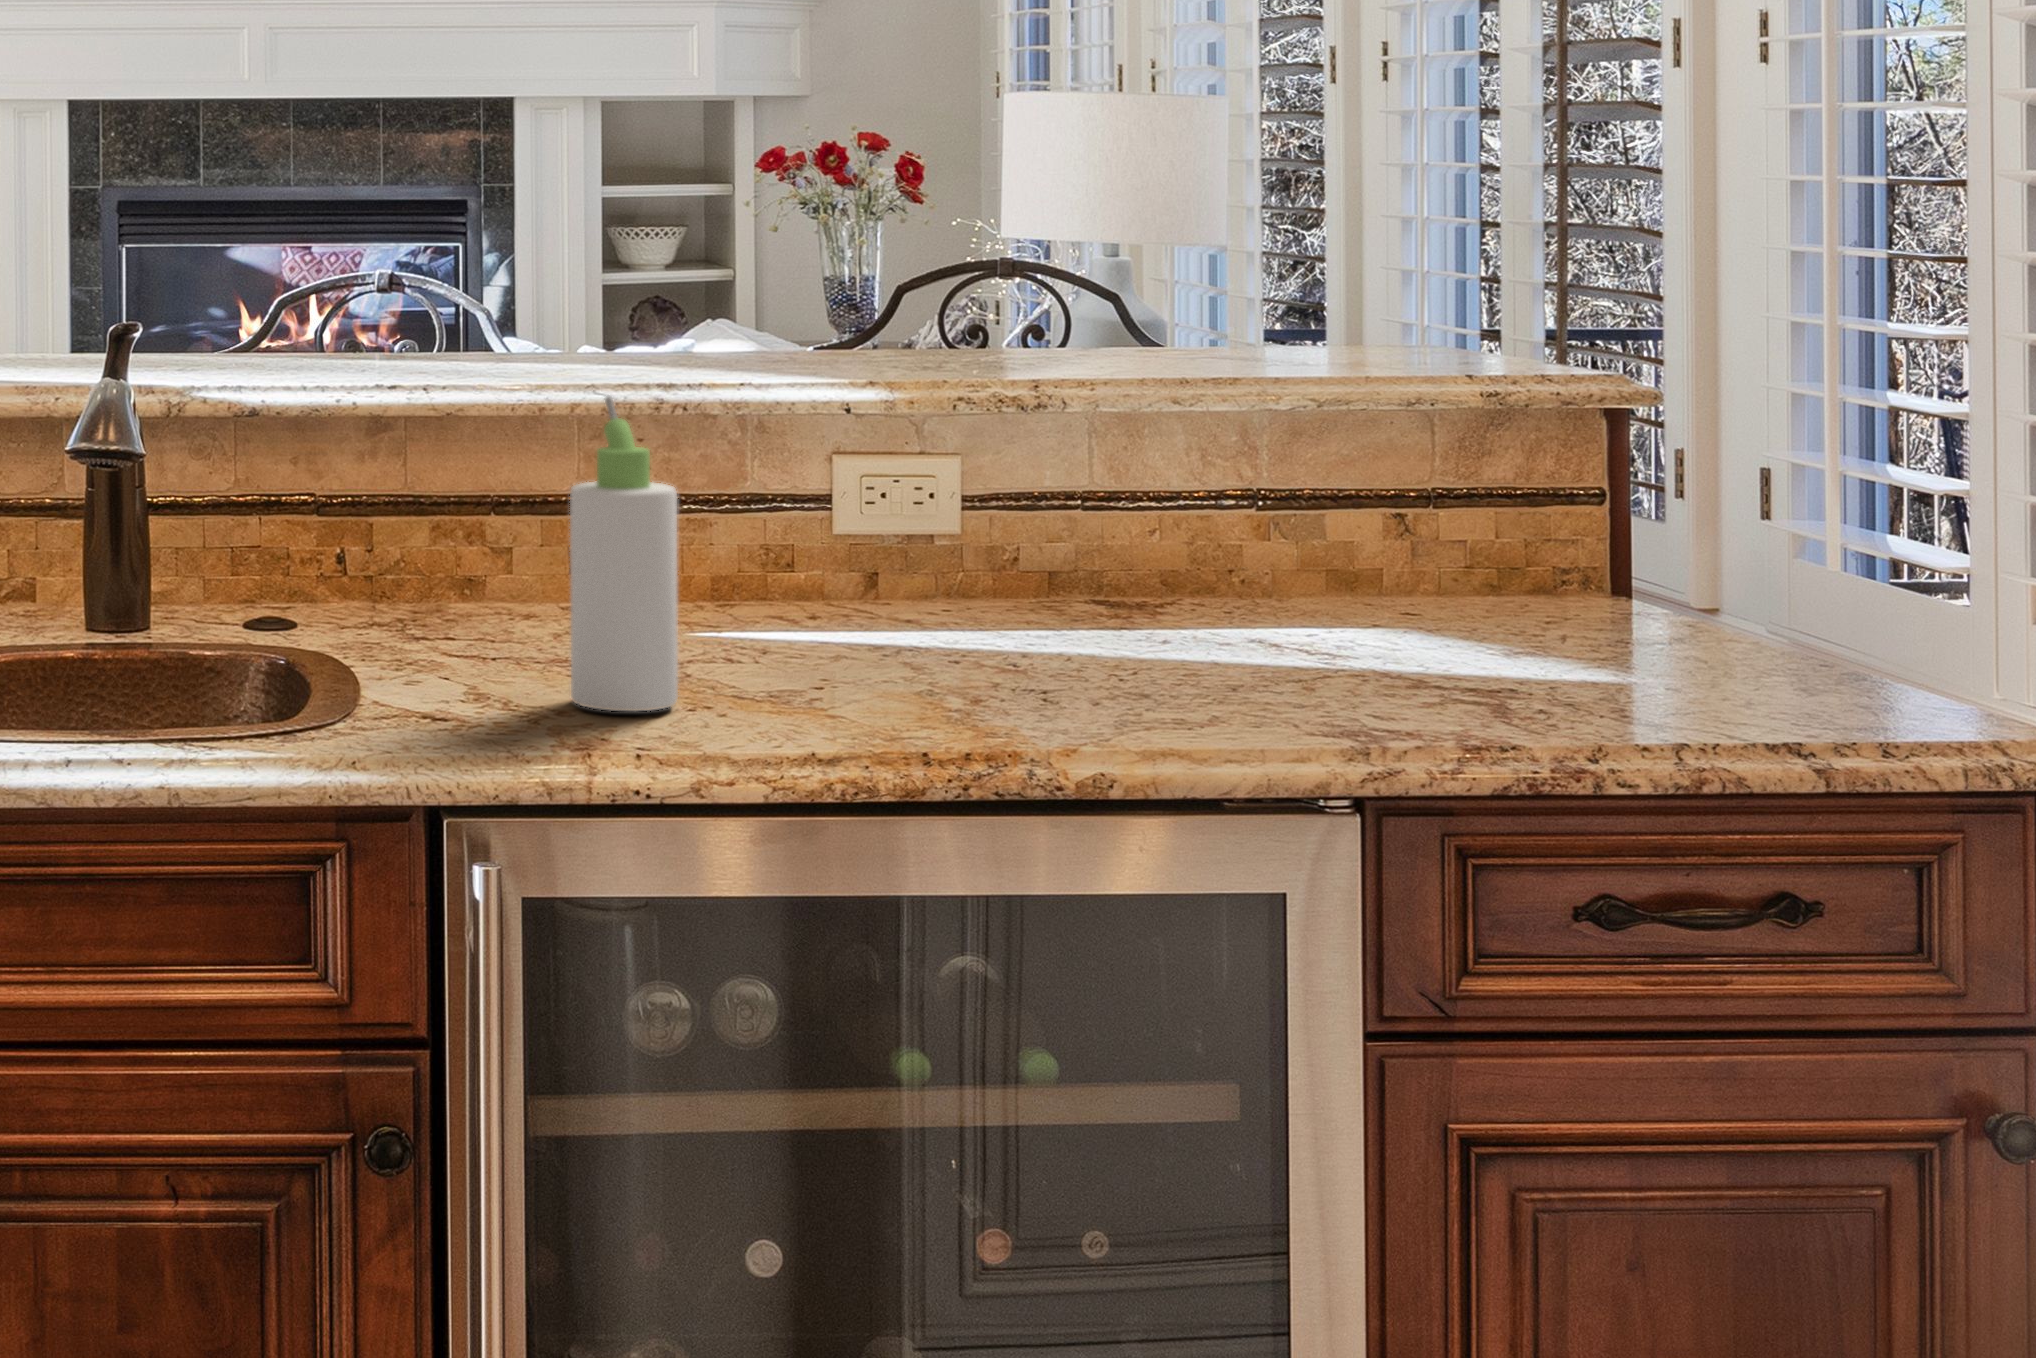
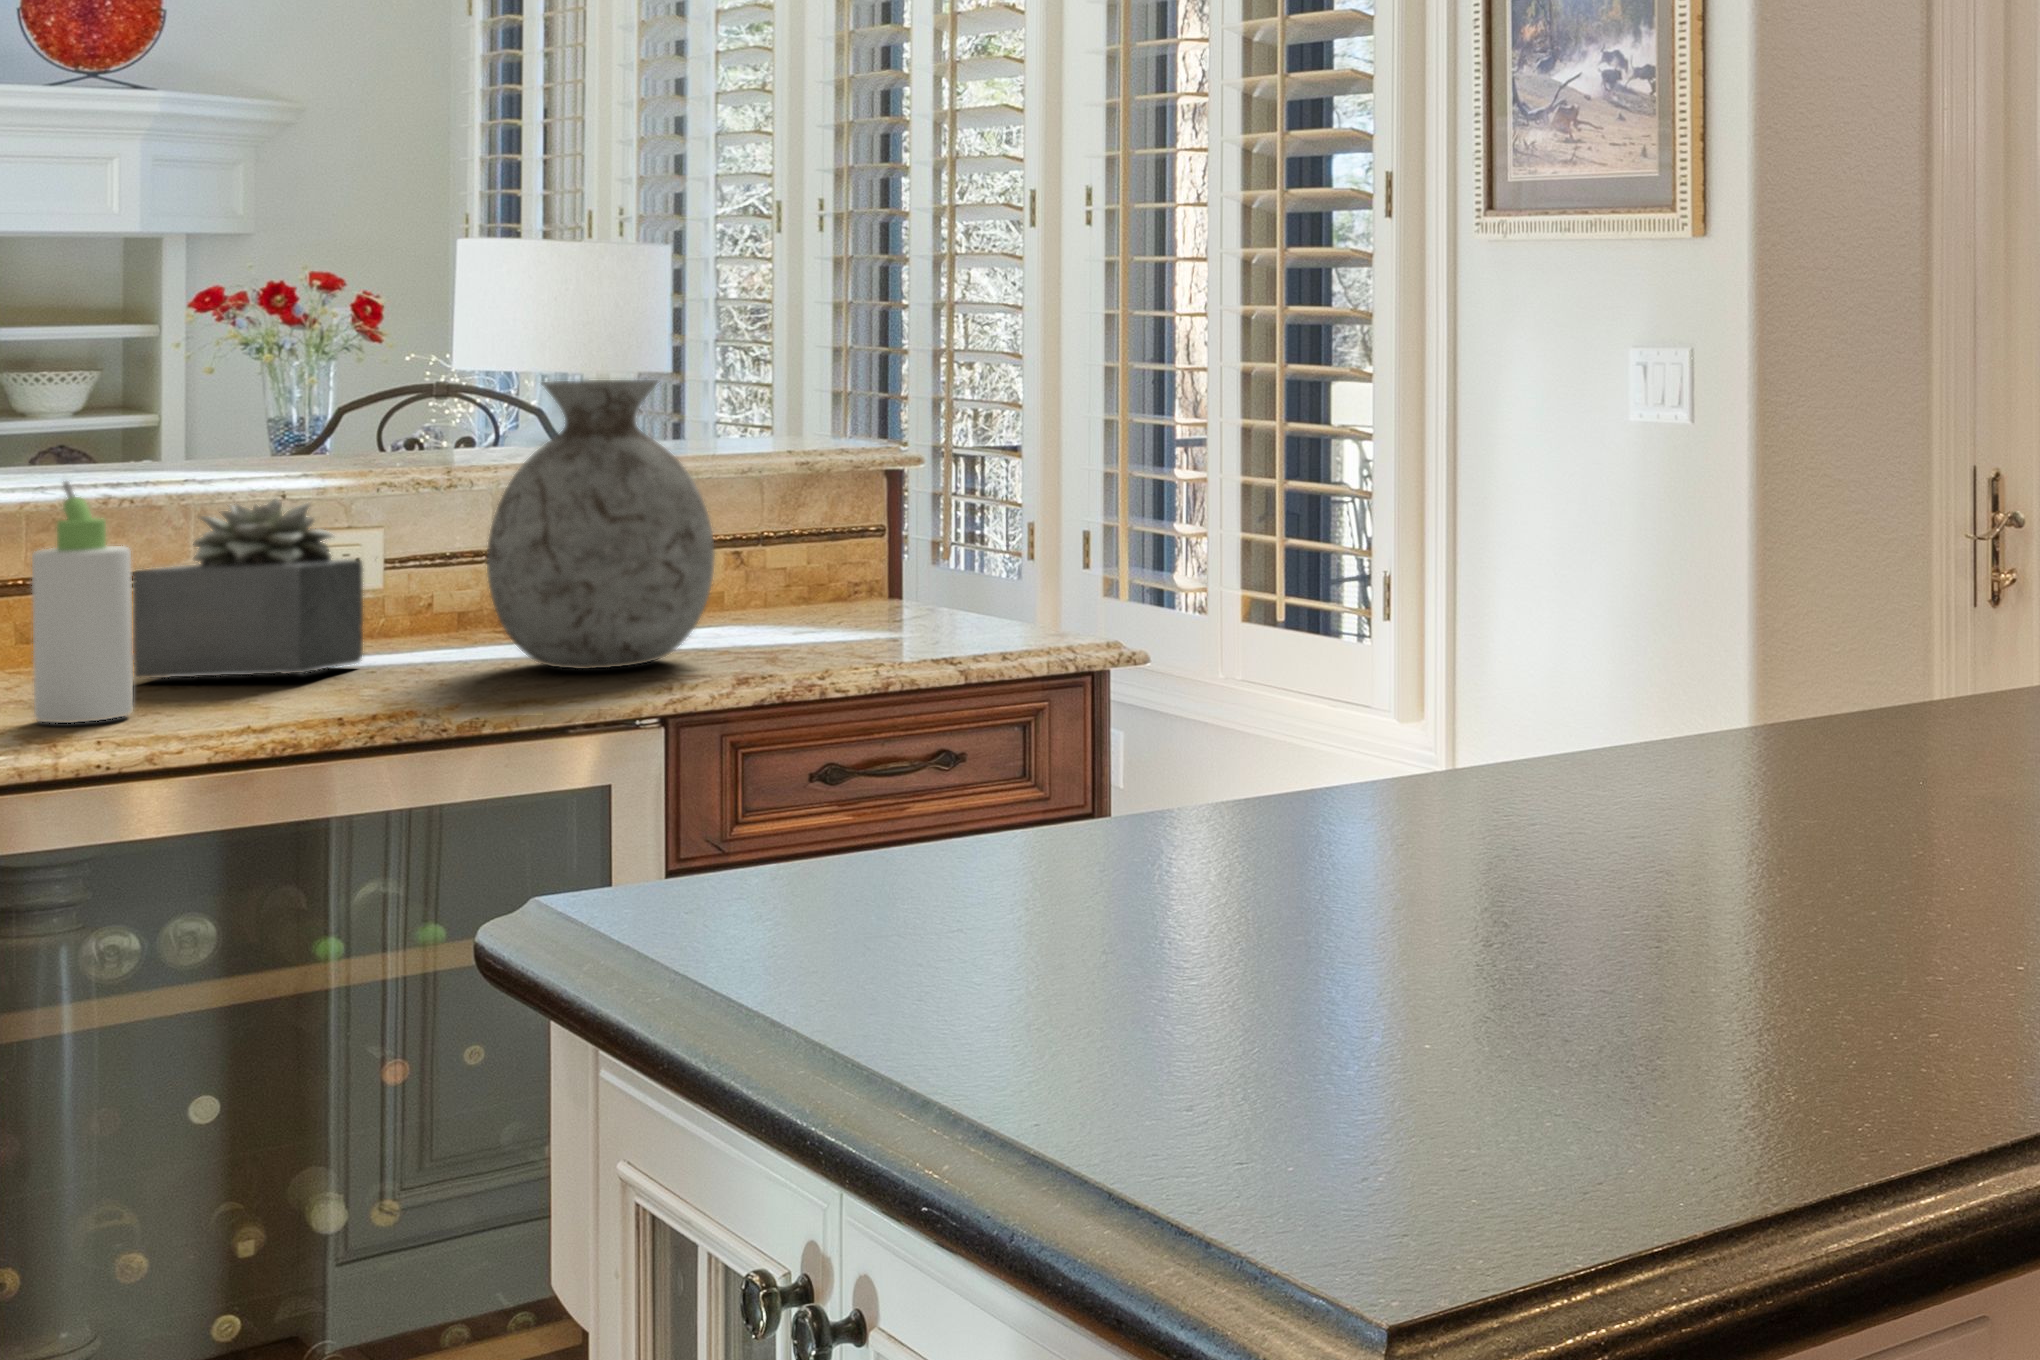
vase: none [1098,278,1412,694] -> present [487,380,715,669]
succulent plant: none [679,419,940,659] -> present [132,499,363,679]

